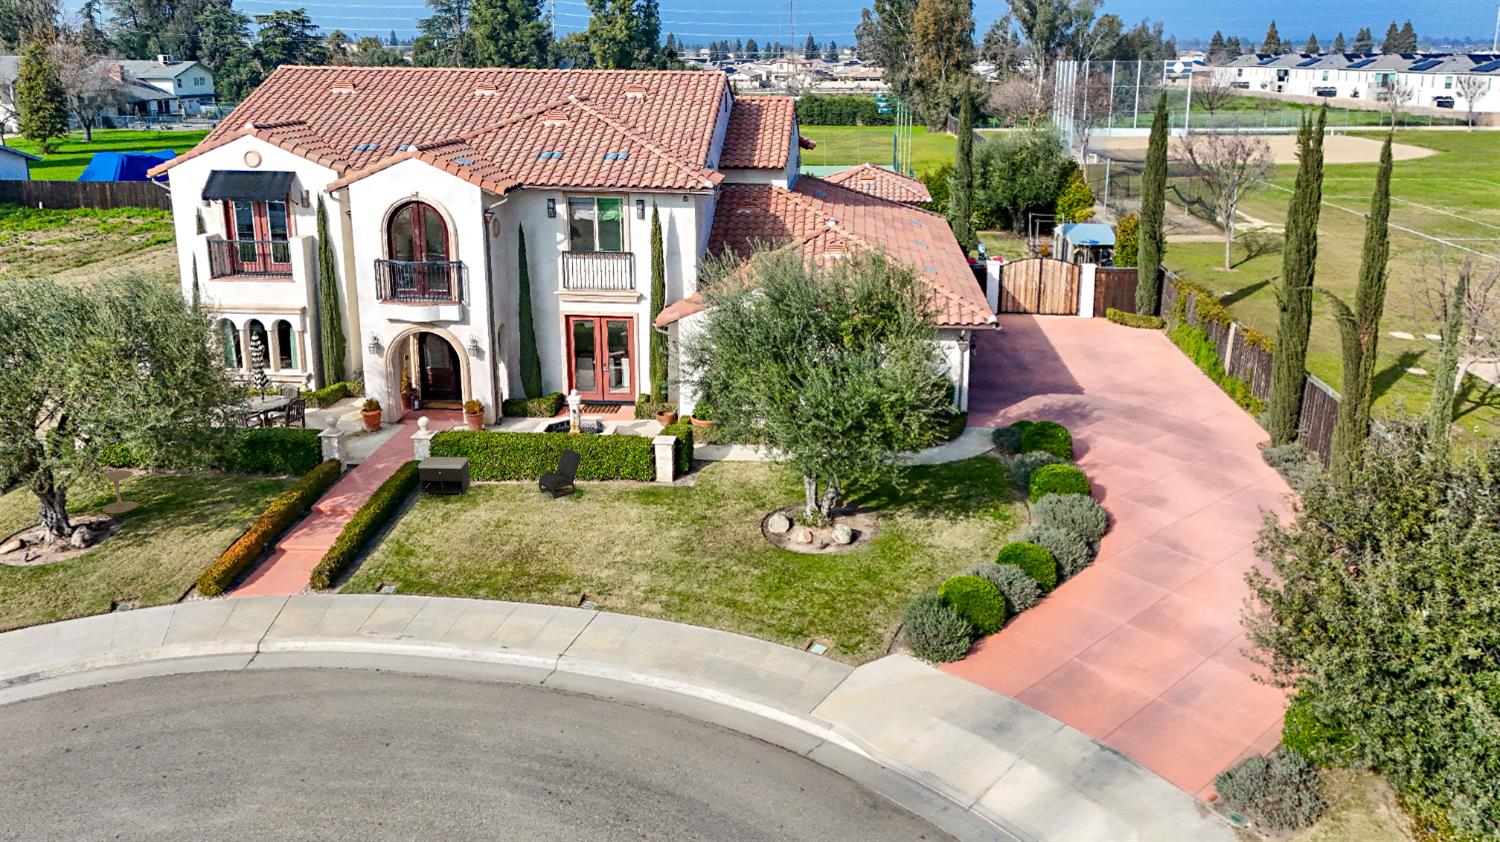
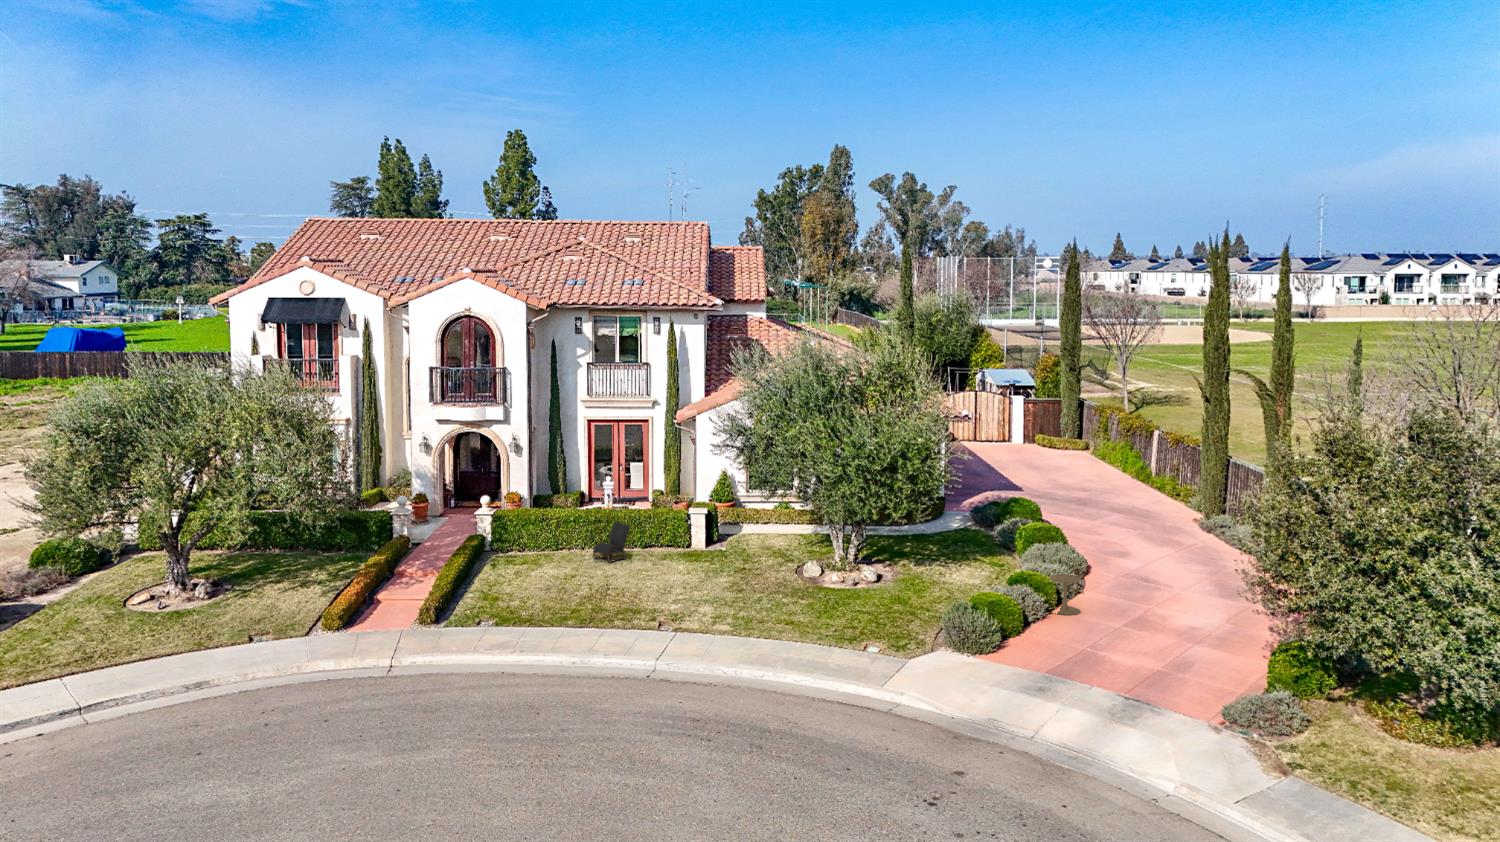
storage bench: present [418,457,470,495] -> none [488,530,530,563]
pedestal table: present [103,470,138,513] -> present [1050,574,1082,615]

